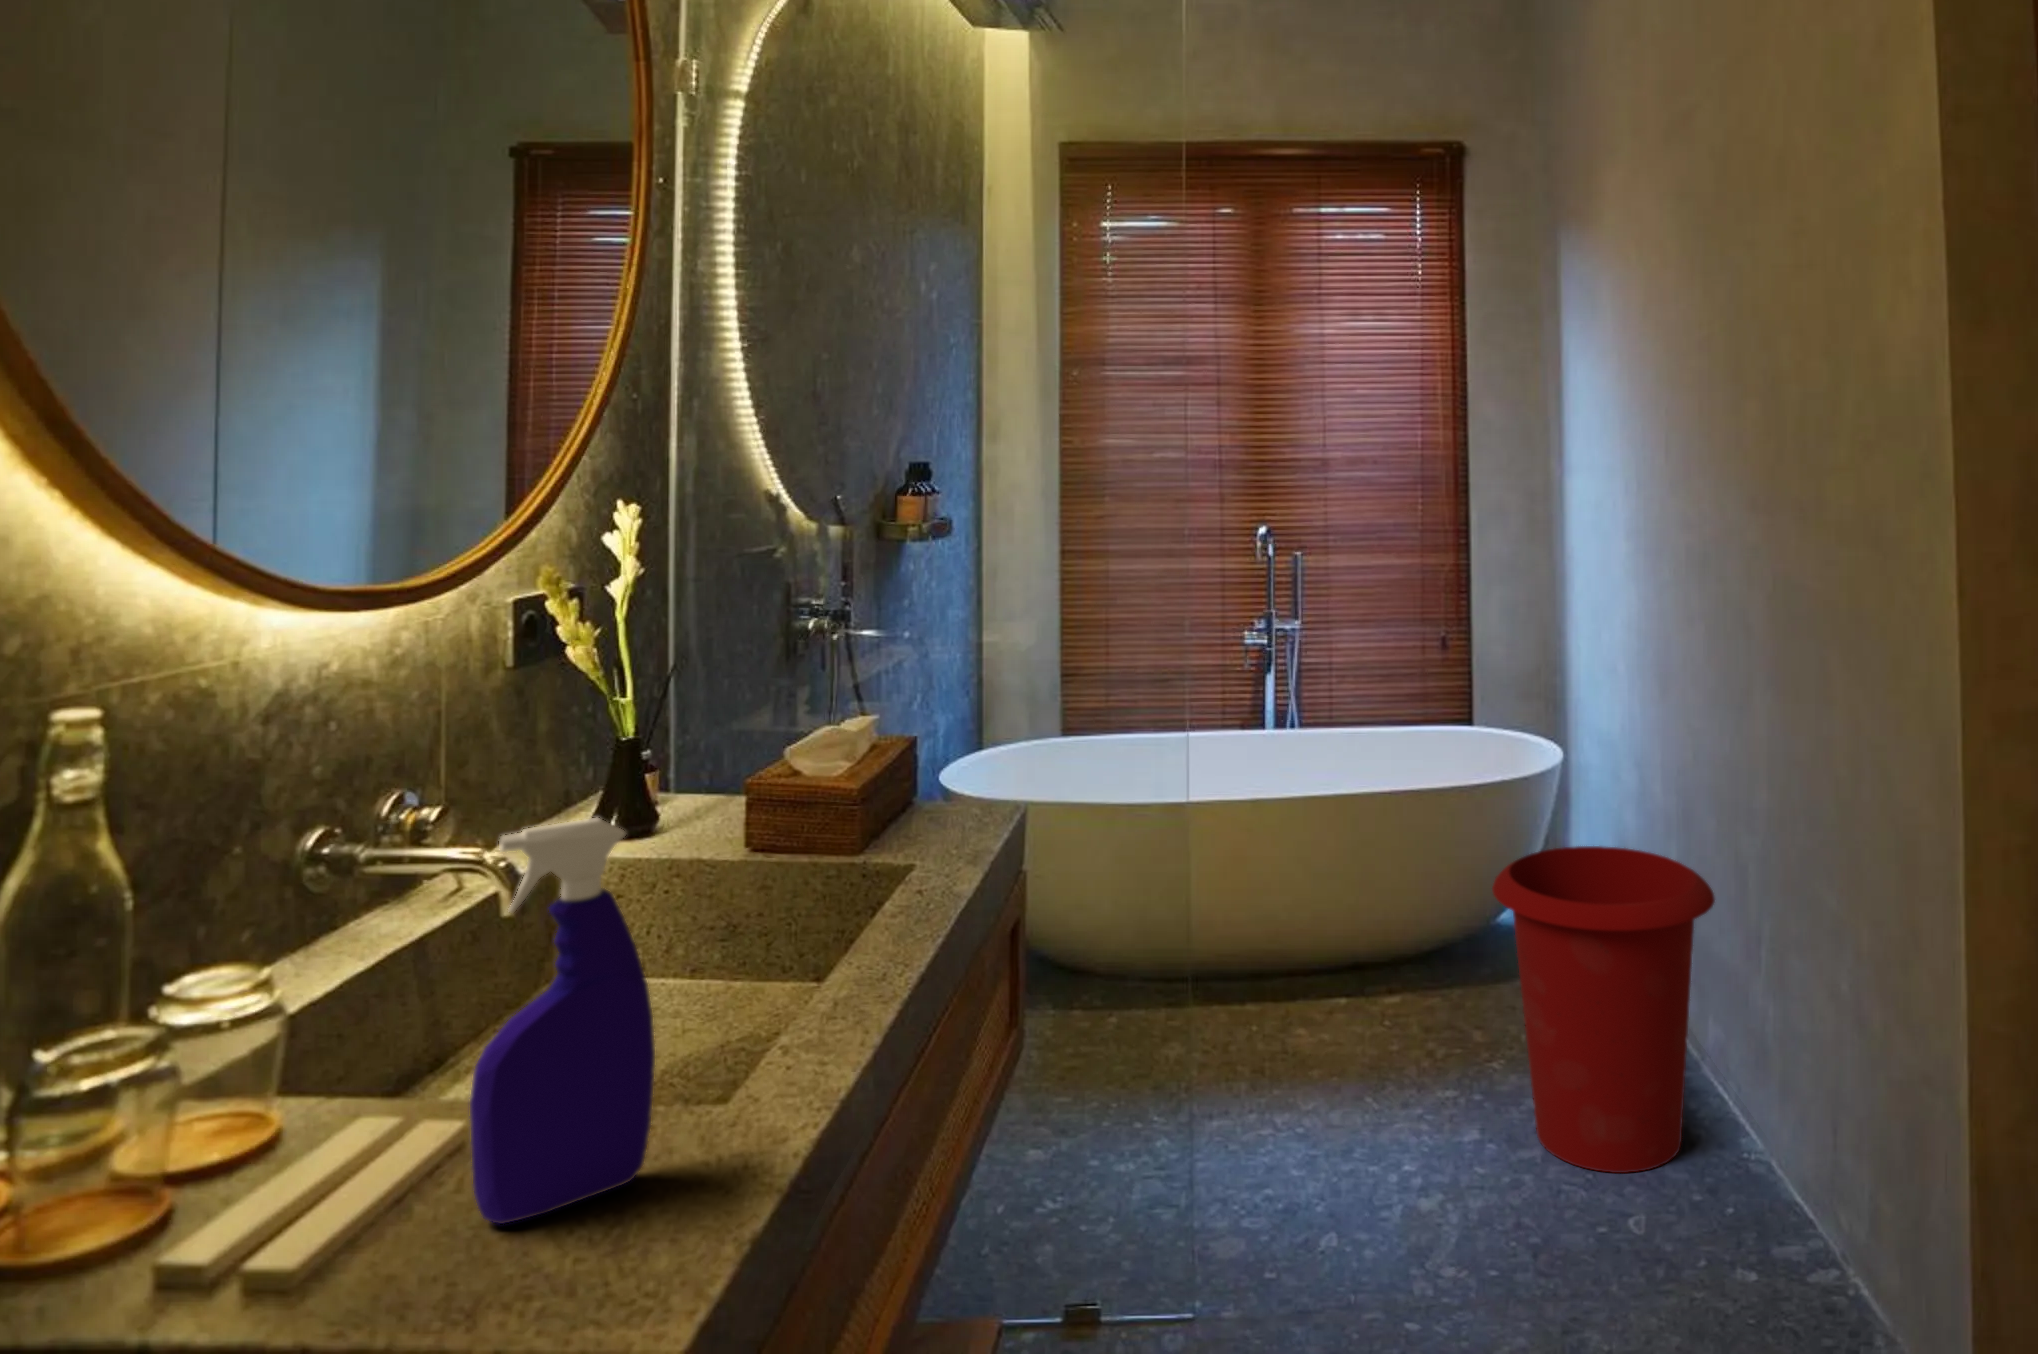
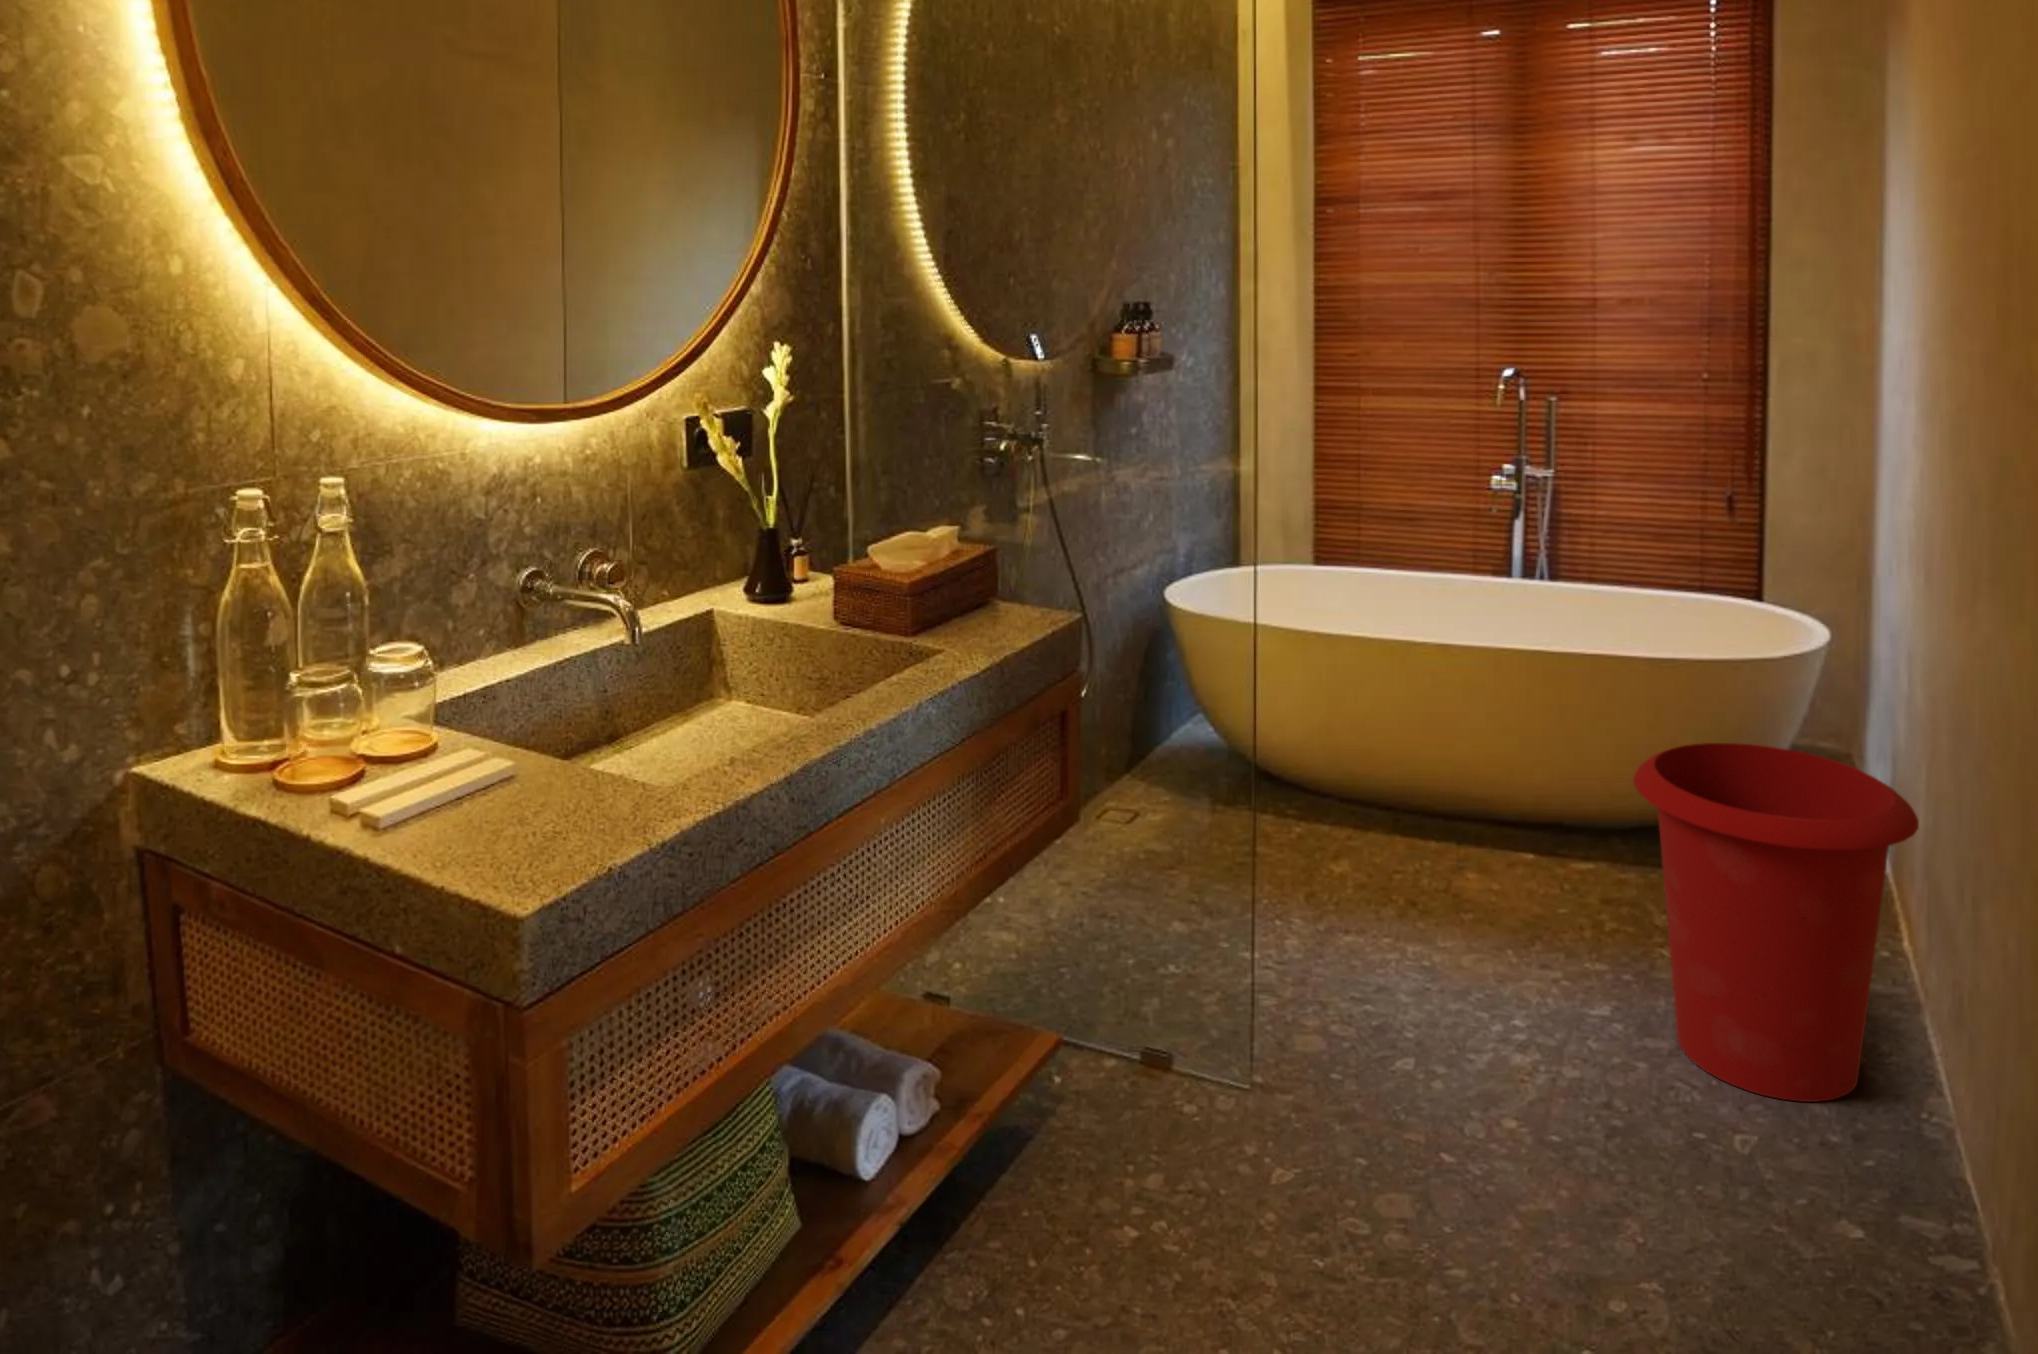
spray bottle: present [470,818,655,1224] -> none [467,583,583,835]

